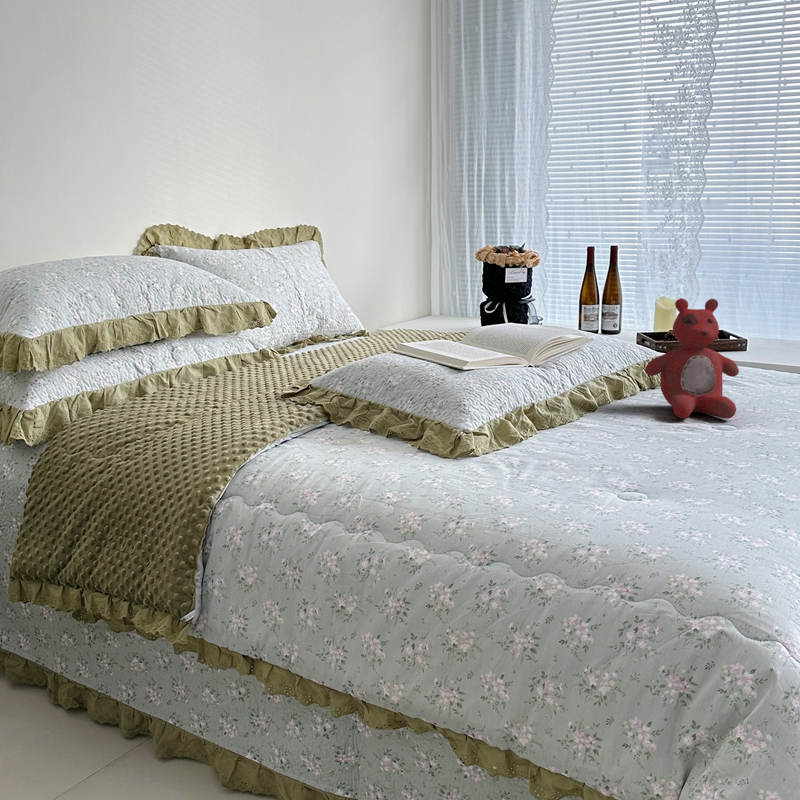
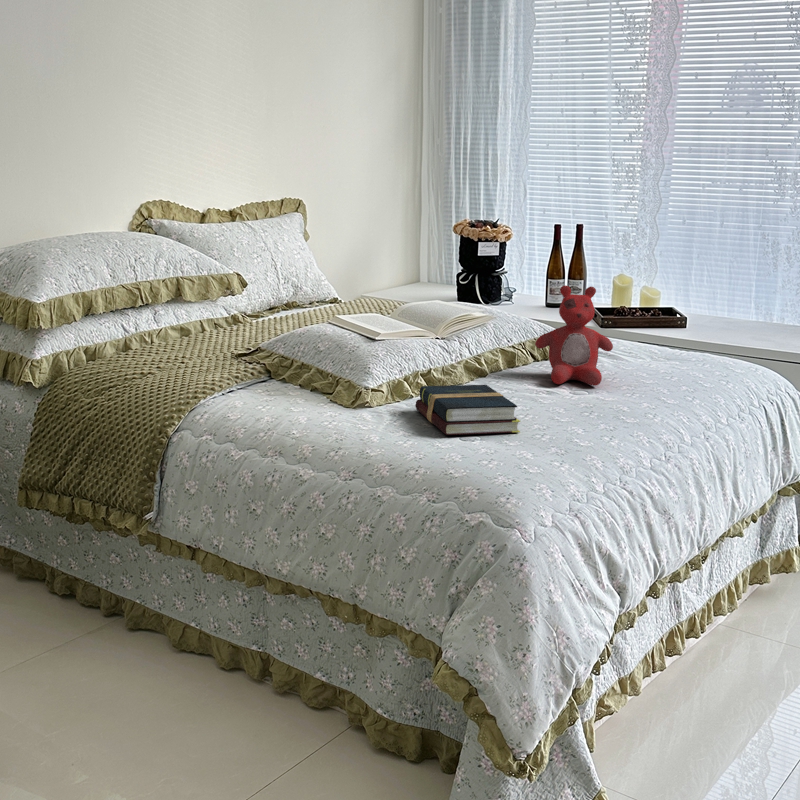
hardback book: none [534,422,692,493] -> present [415,385,520,435]

